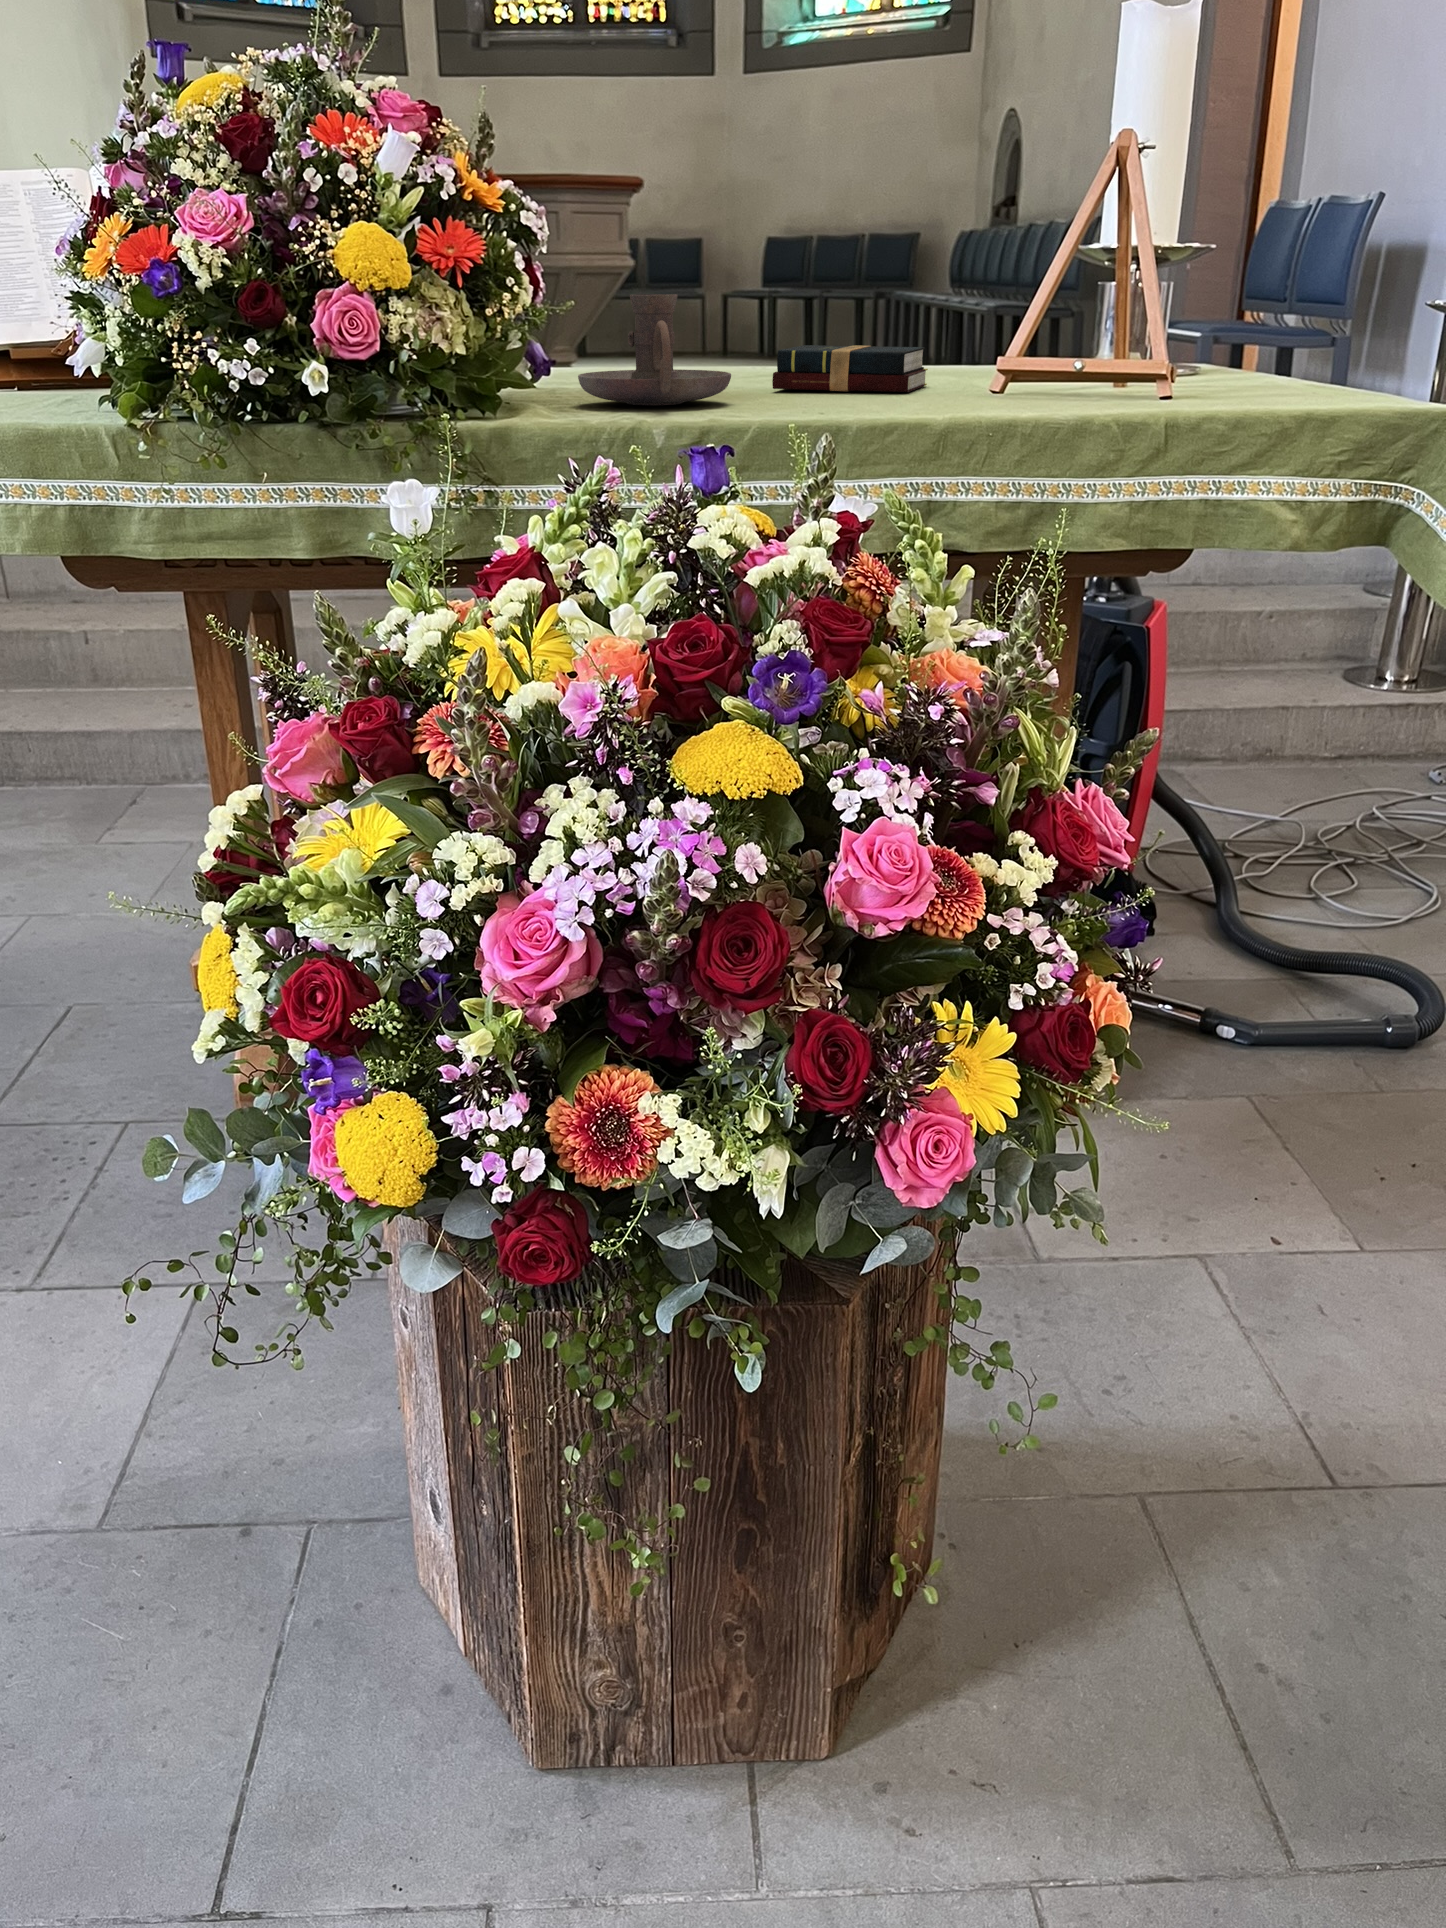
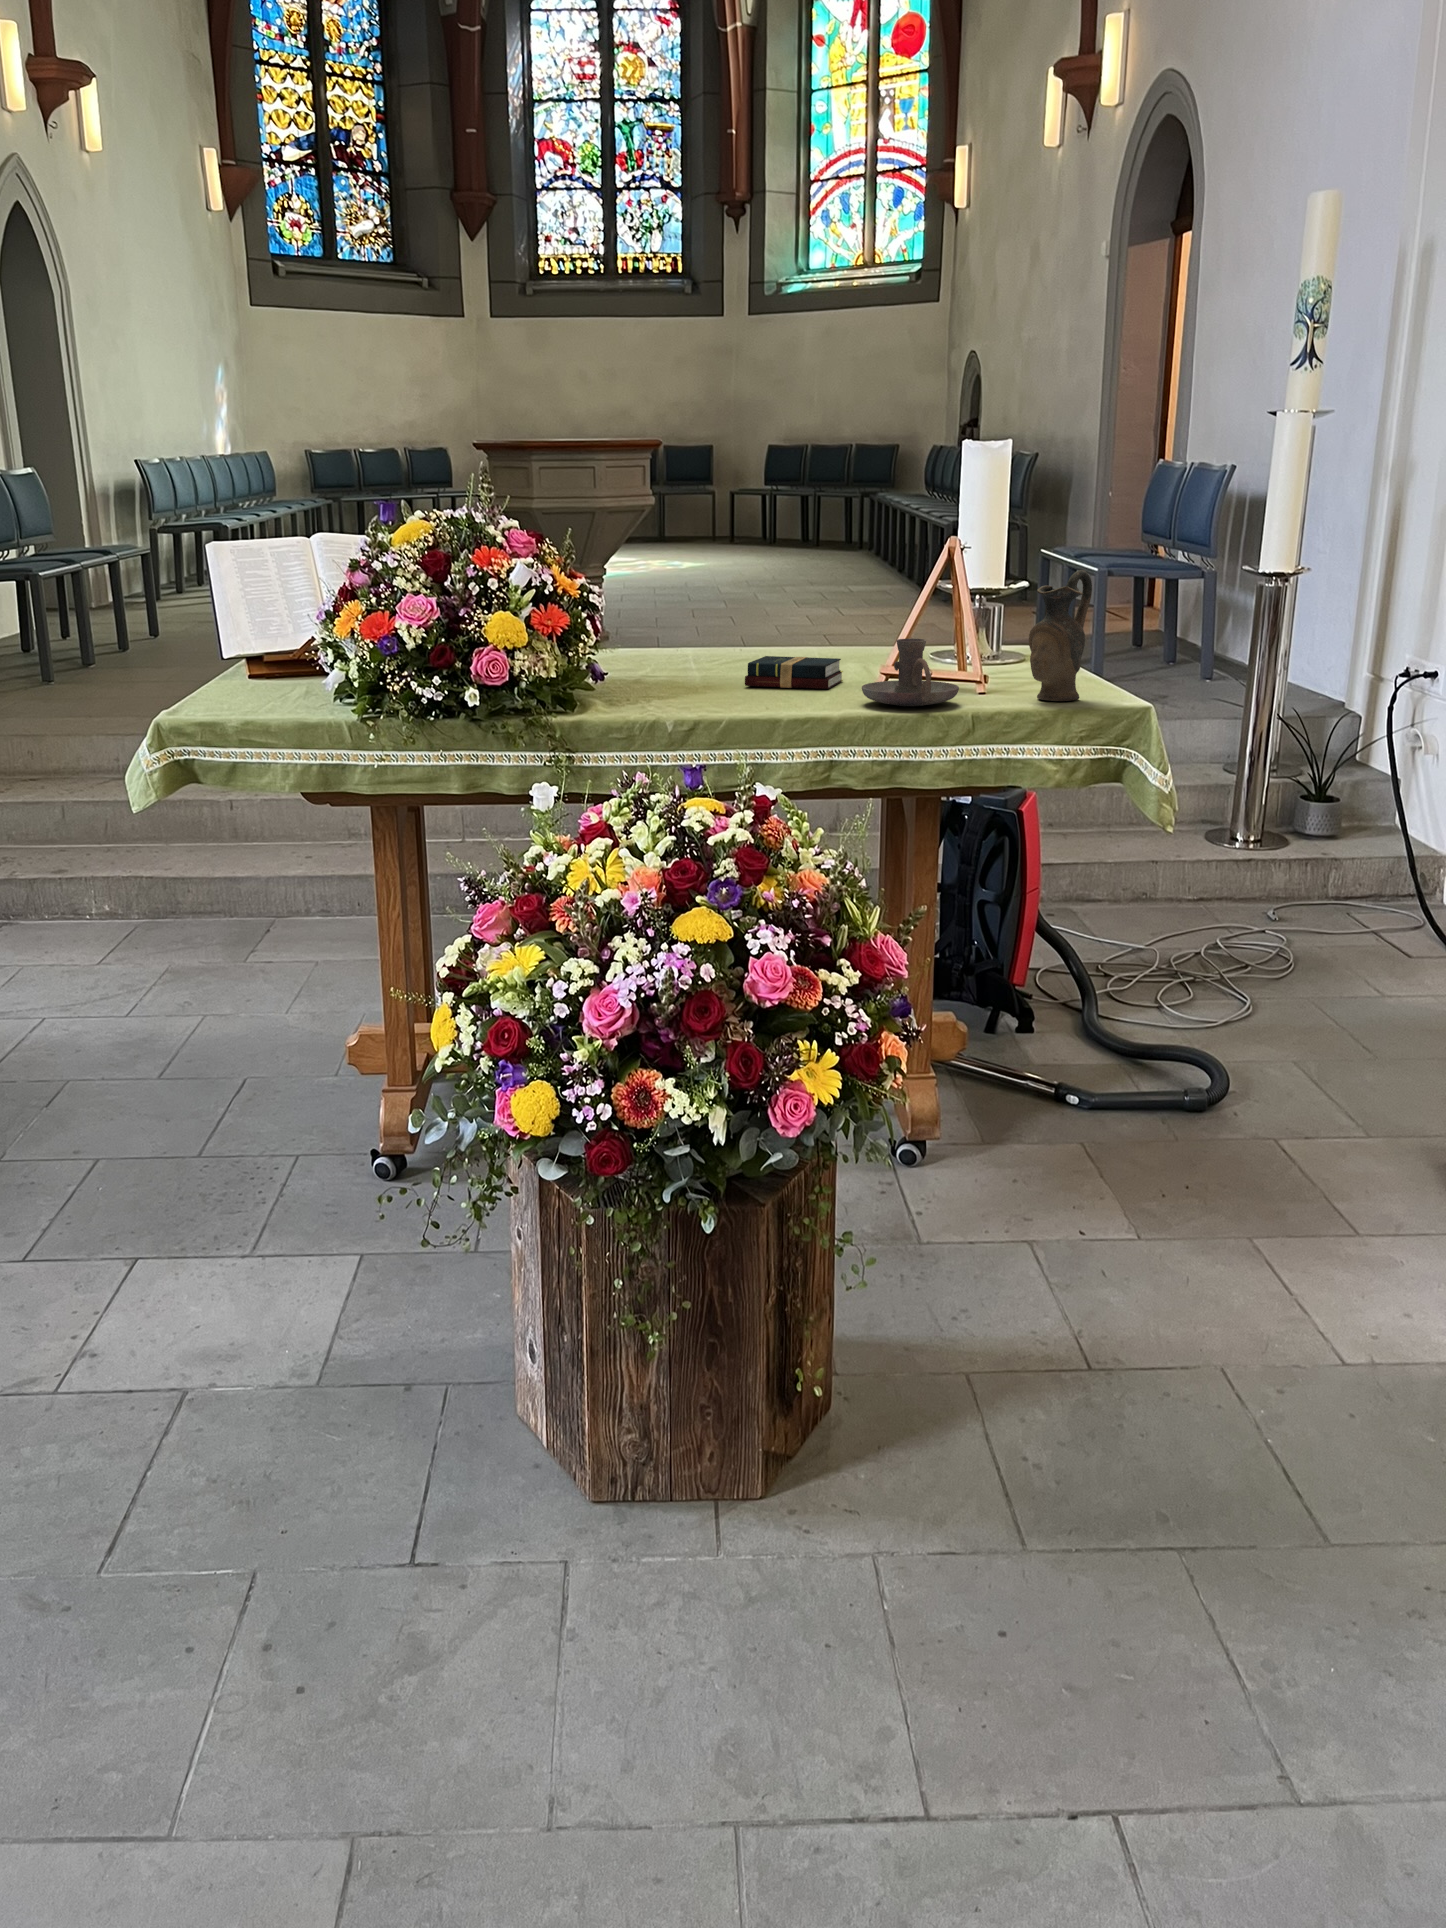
ceramic pitcher: none [1252,171,1364,401] -> present [1029,570,1092,701]
candle holder: present [578,294,731,405] -> present [862,639,959,706]

